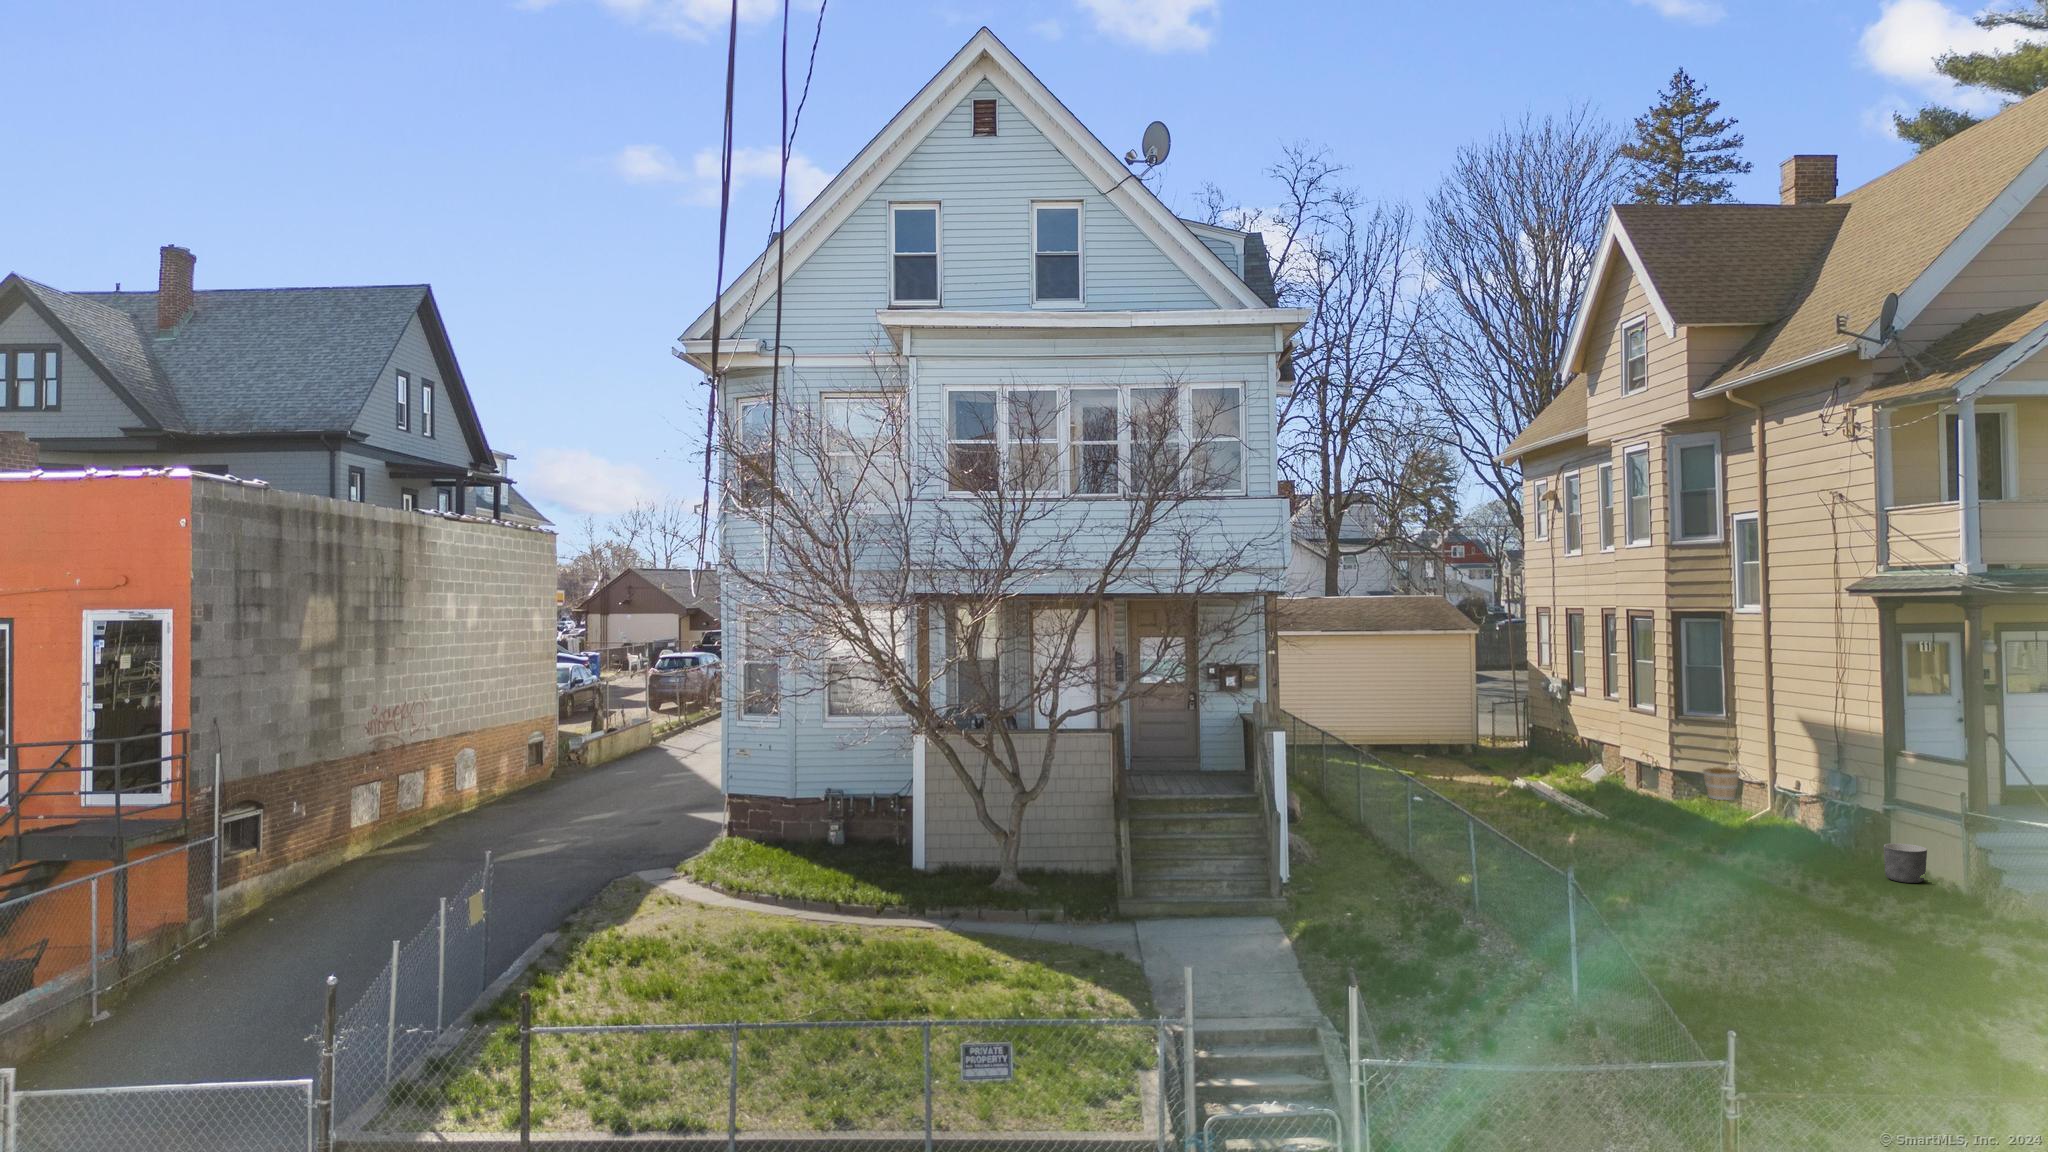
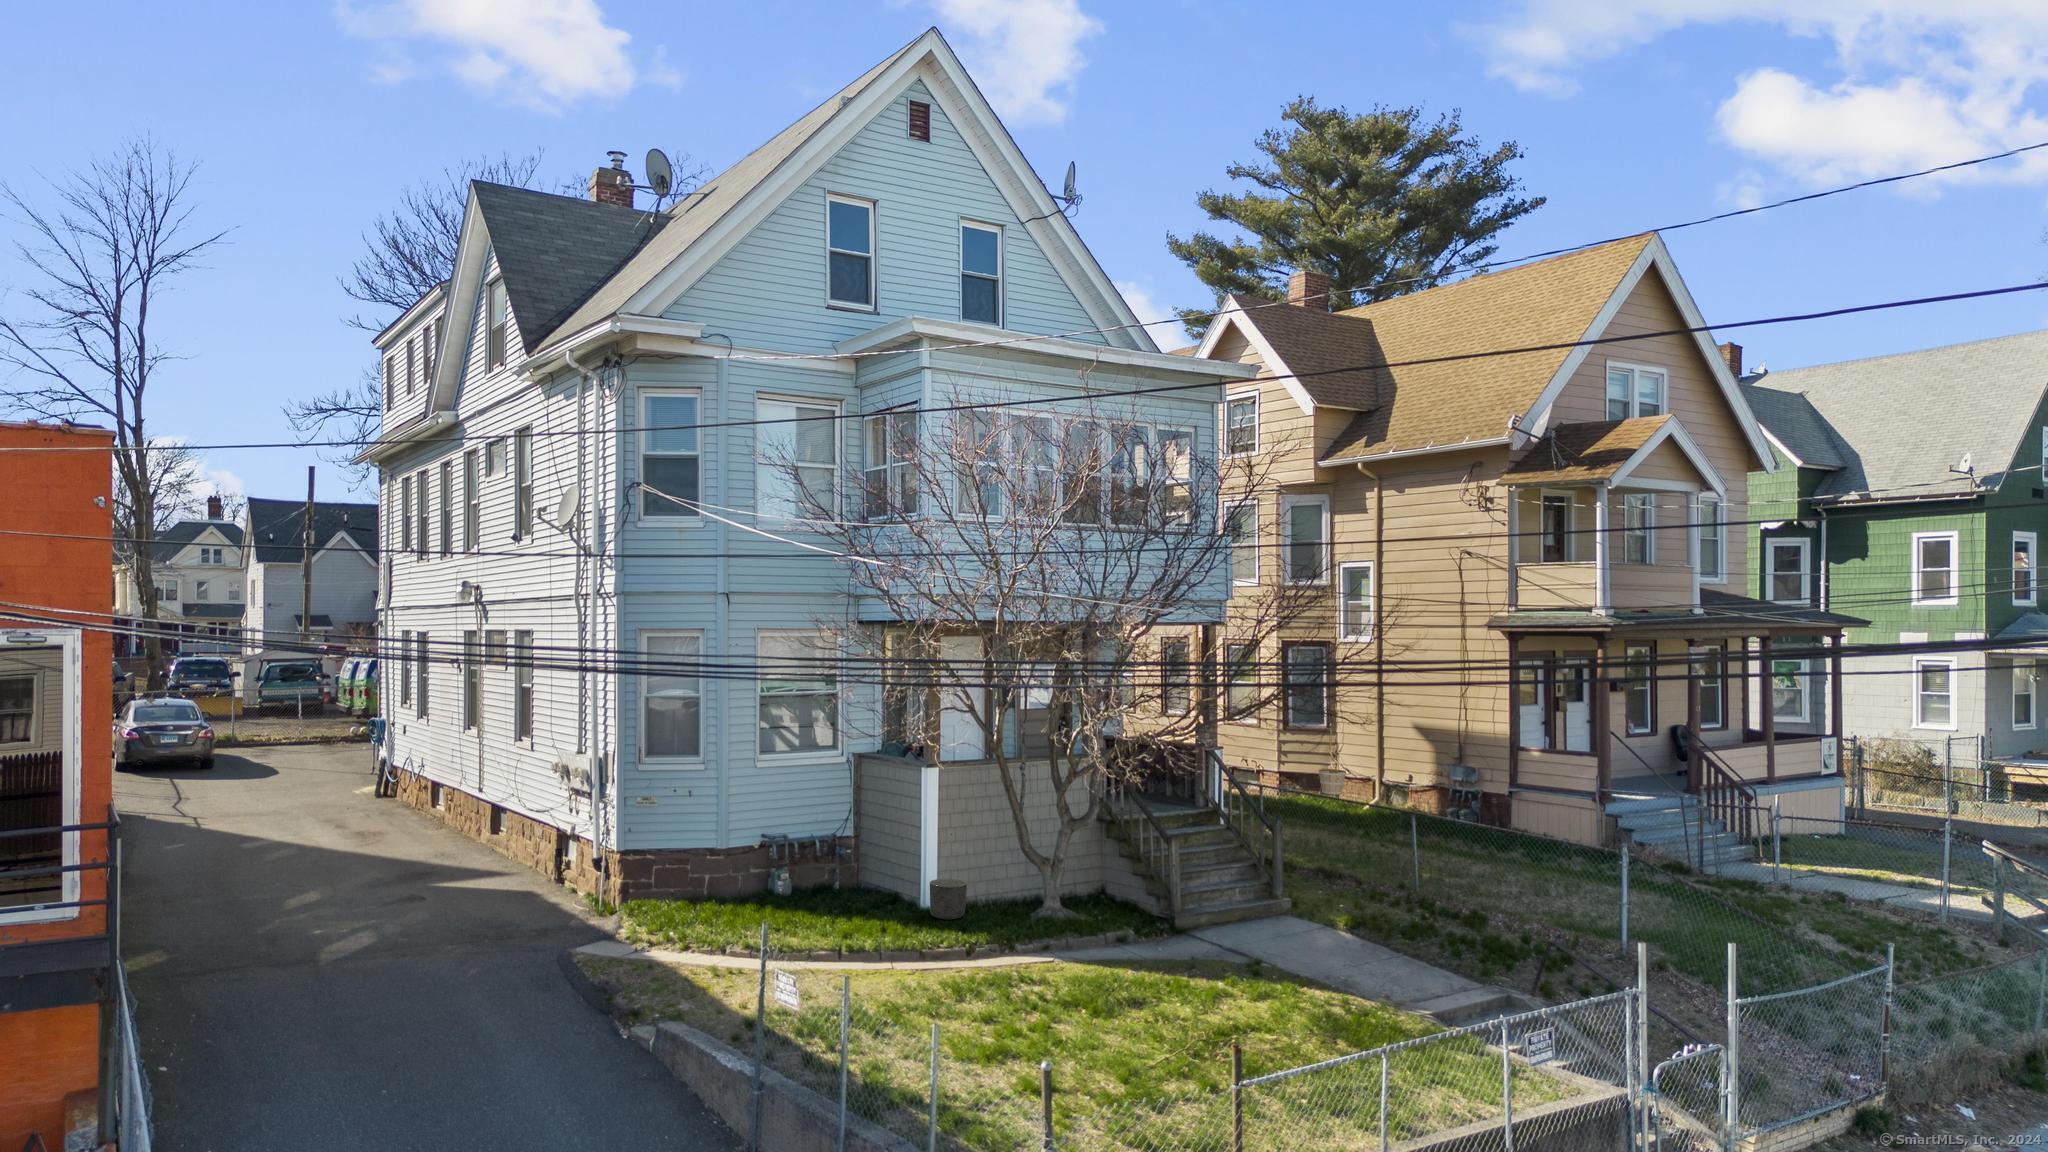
planter: present [1884,843,1927,883] -> present [930,879,967,920]

